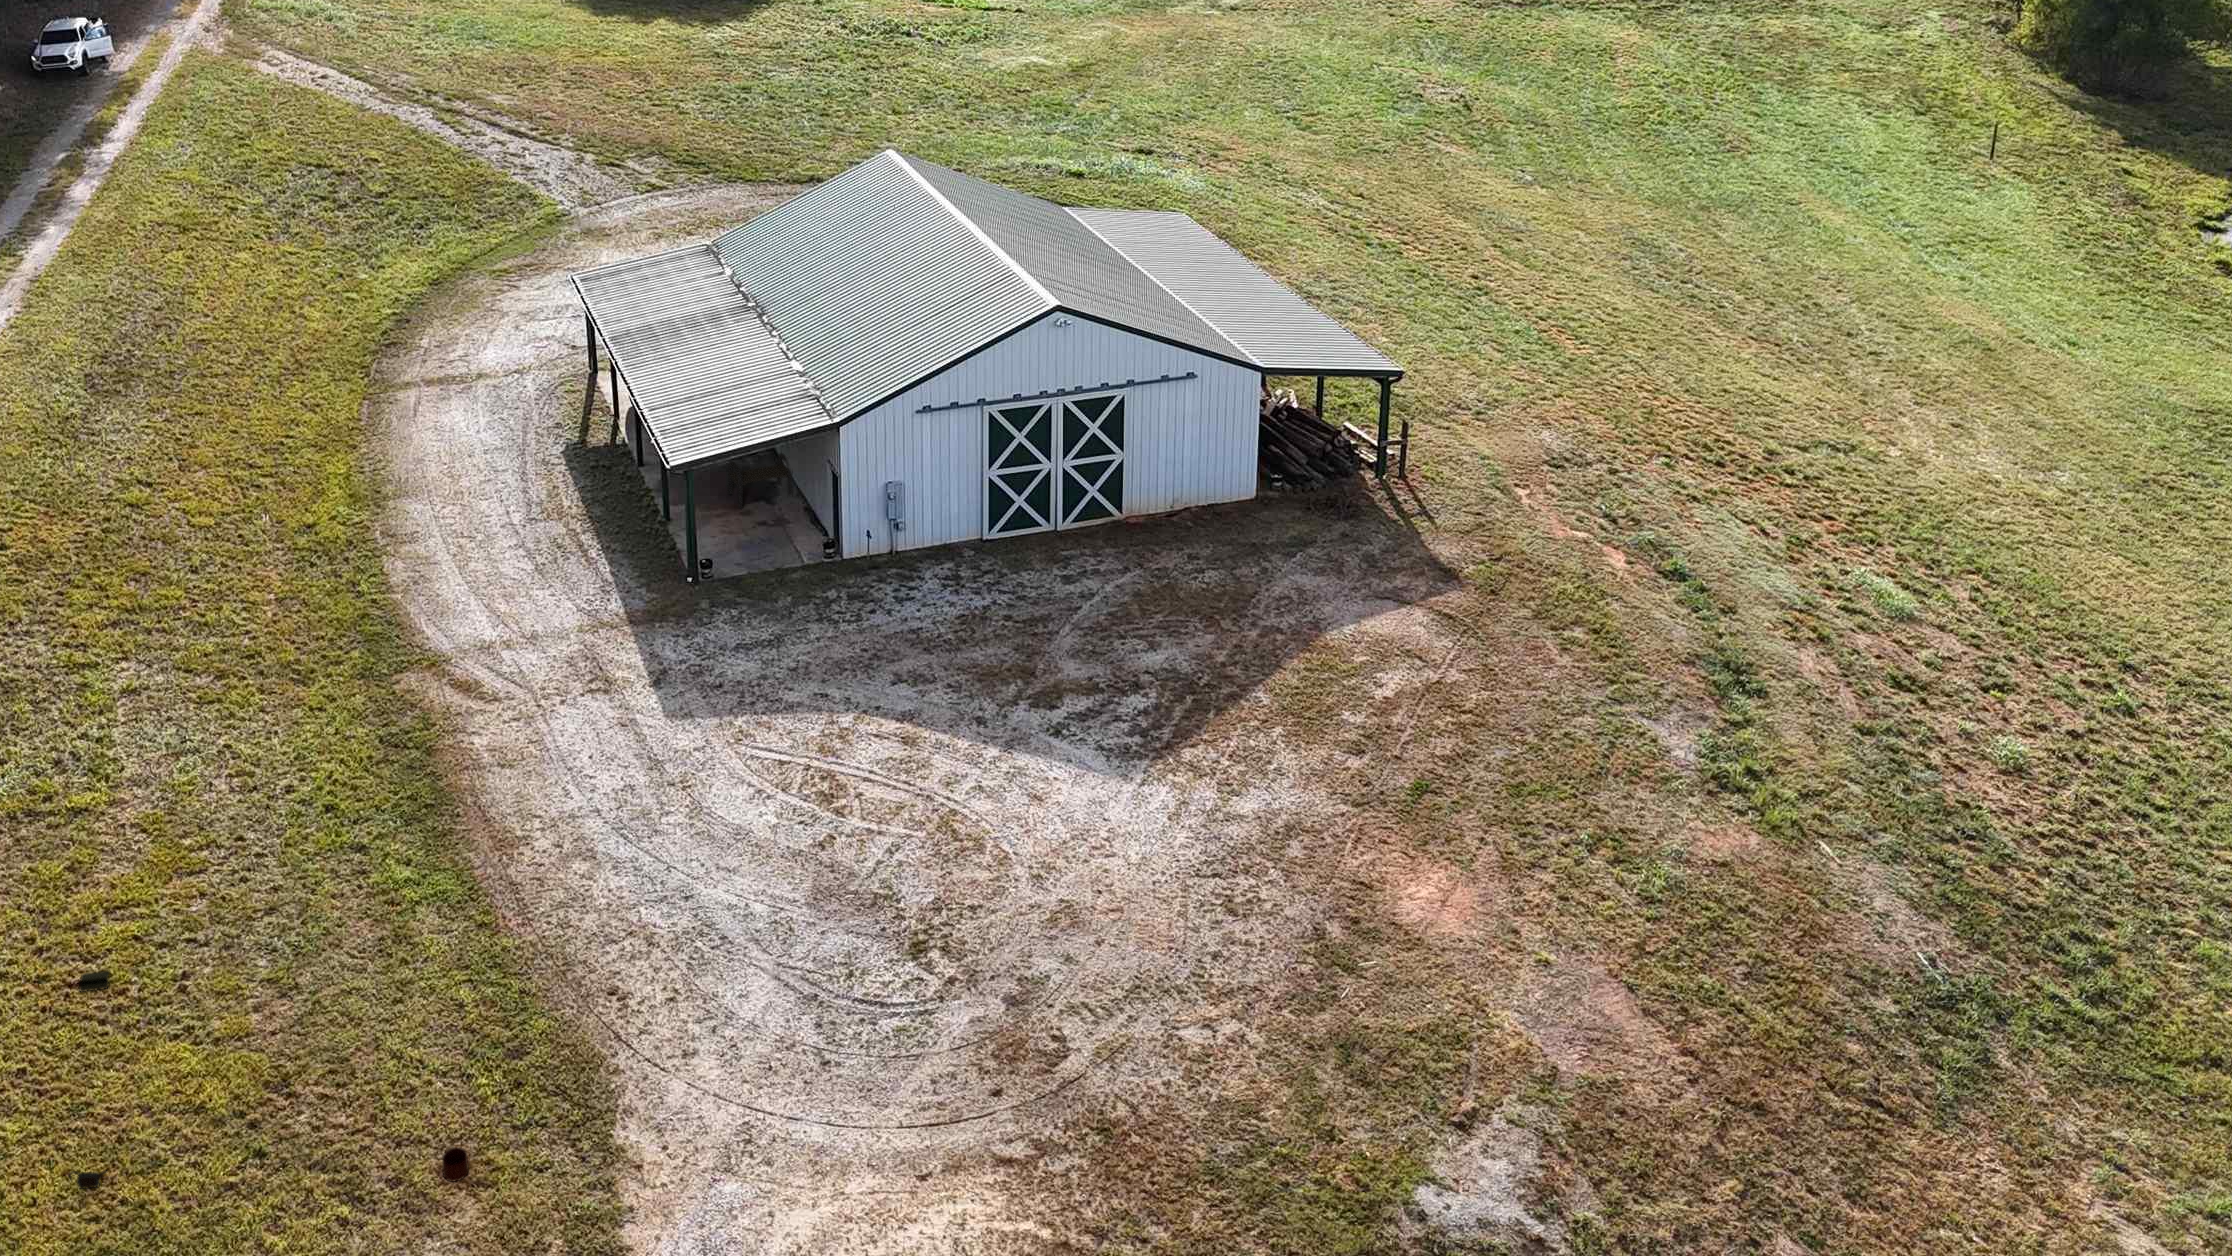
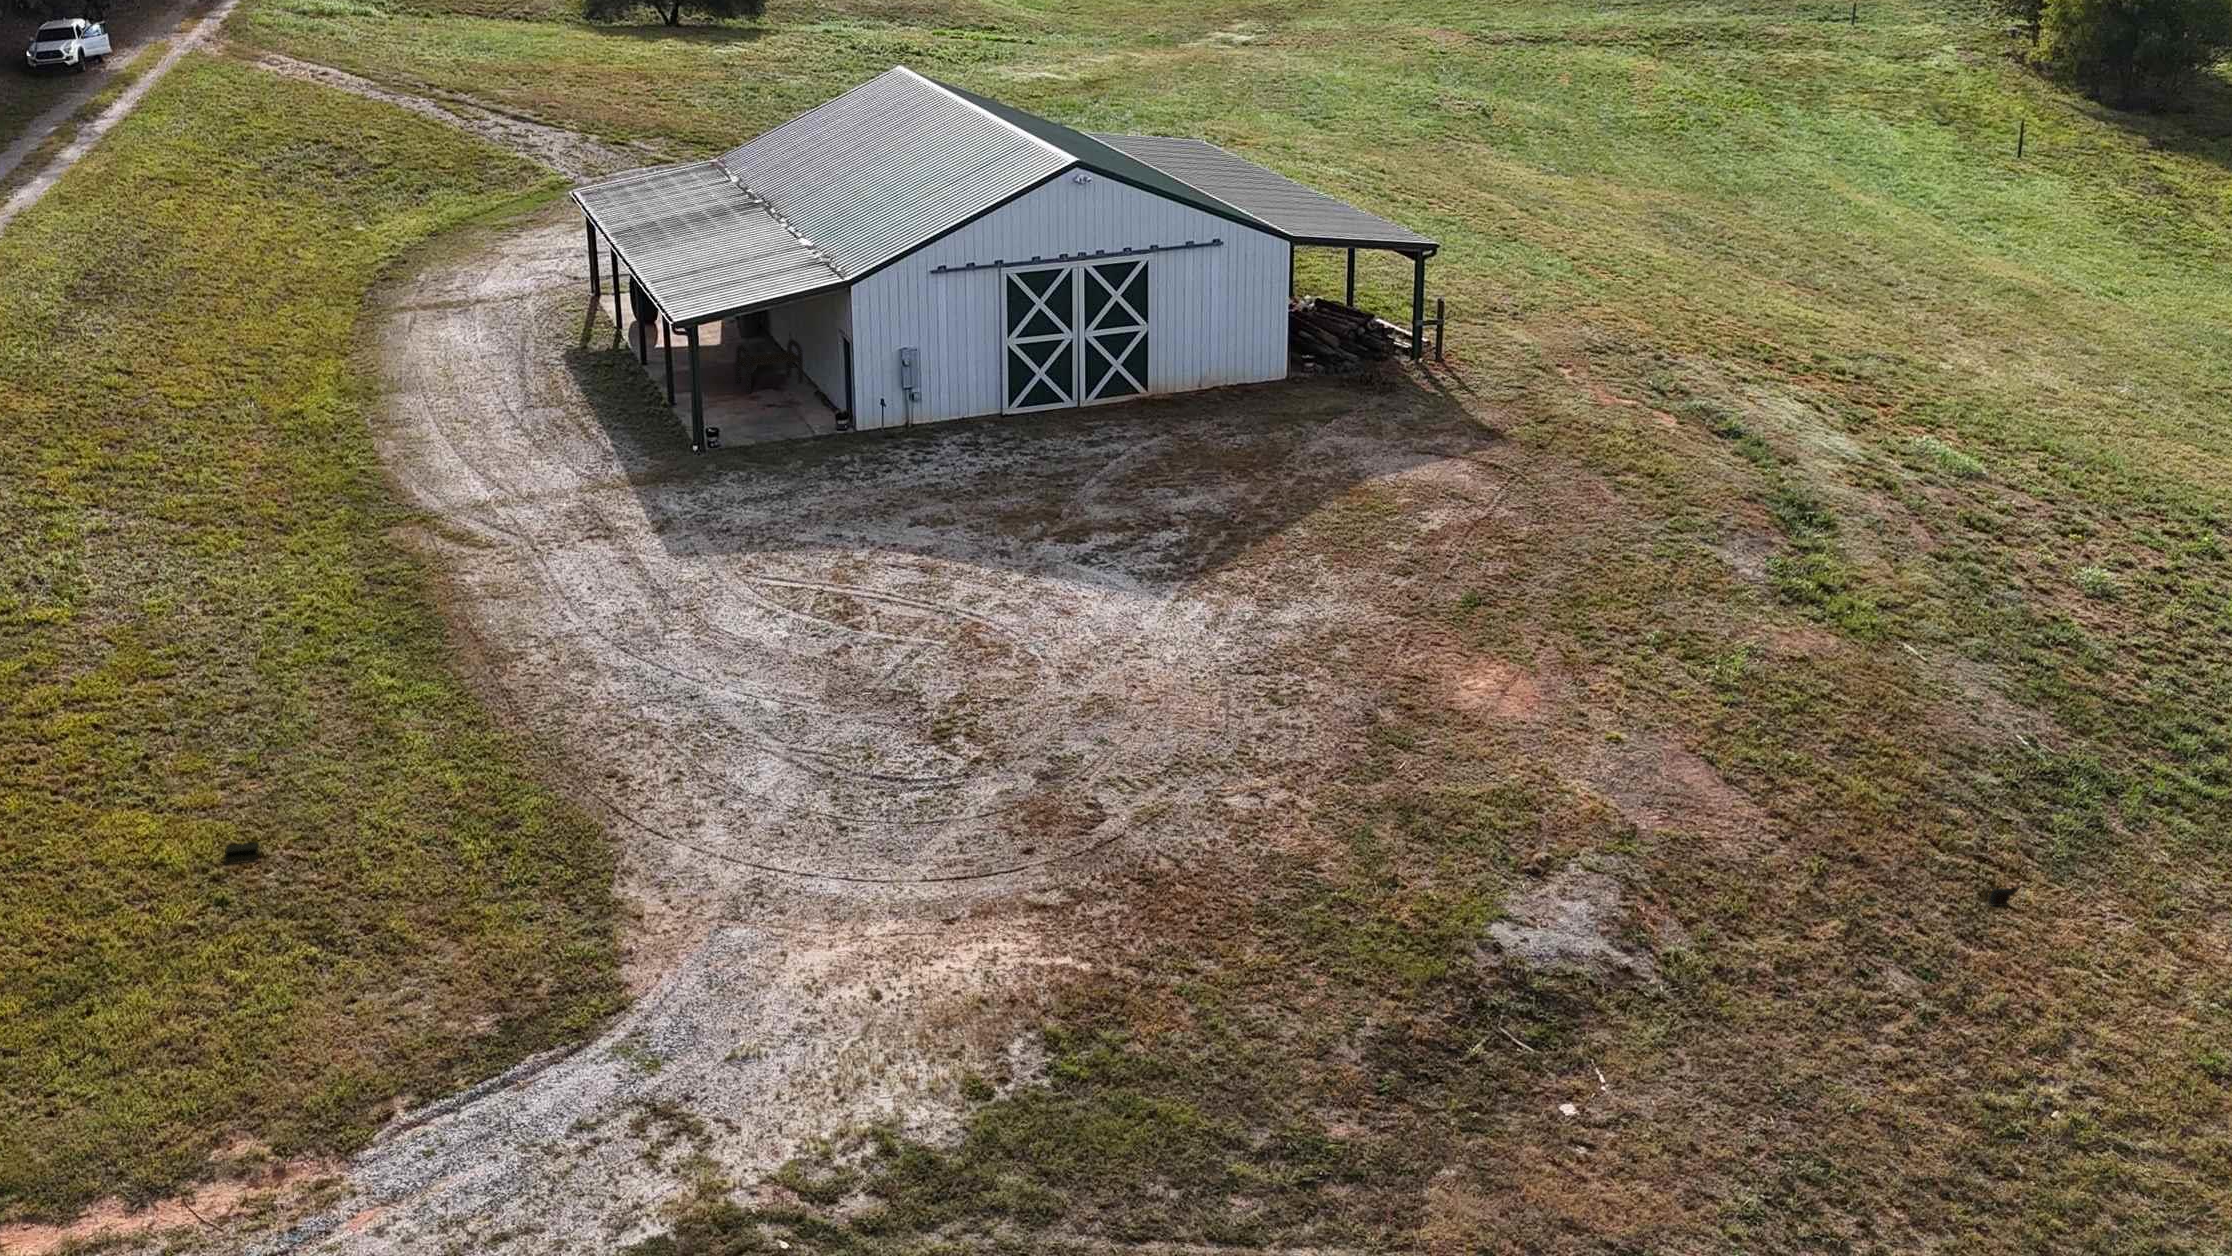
toolbox: present [79,970,109,992] -> present [224,842,259,865]
planter: present [442,1147,469,1182] -> none [420,886,450,921]
watering can: present [69,1169,108,1189] -> present [1985,886,2020,906]

